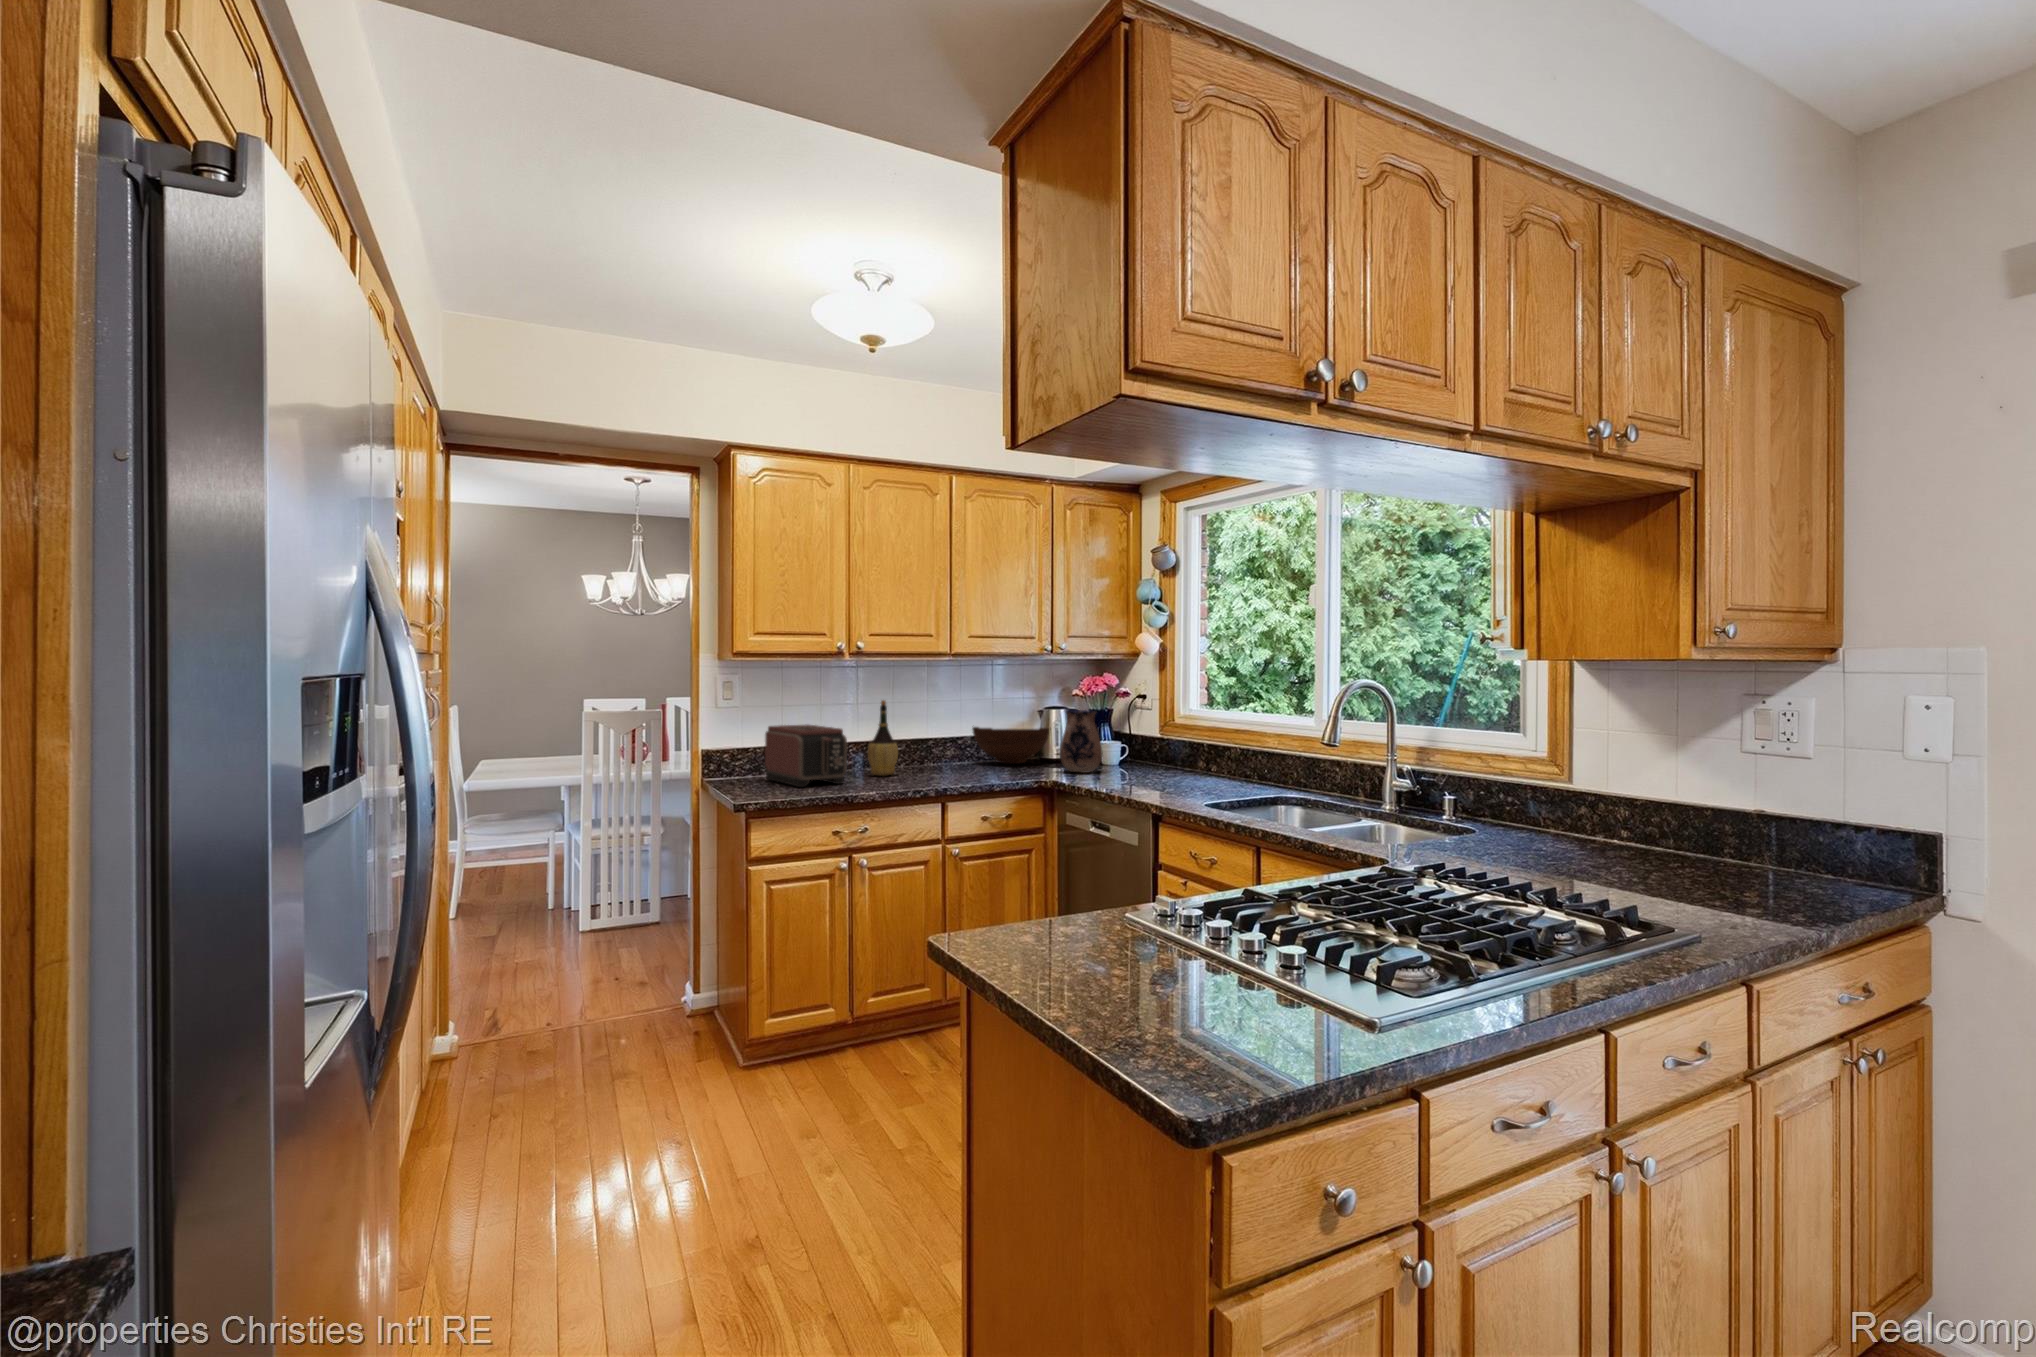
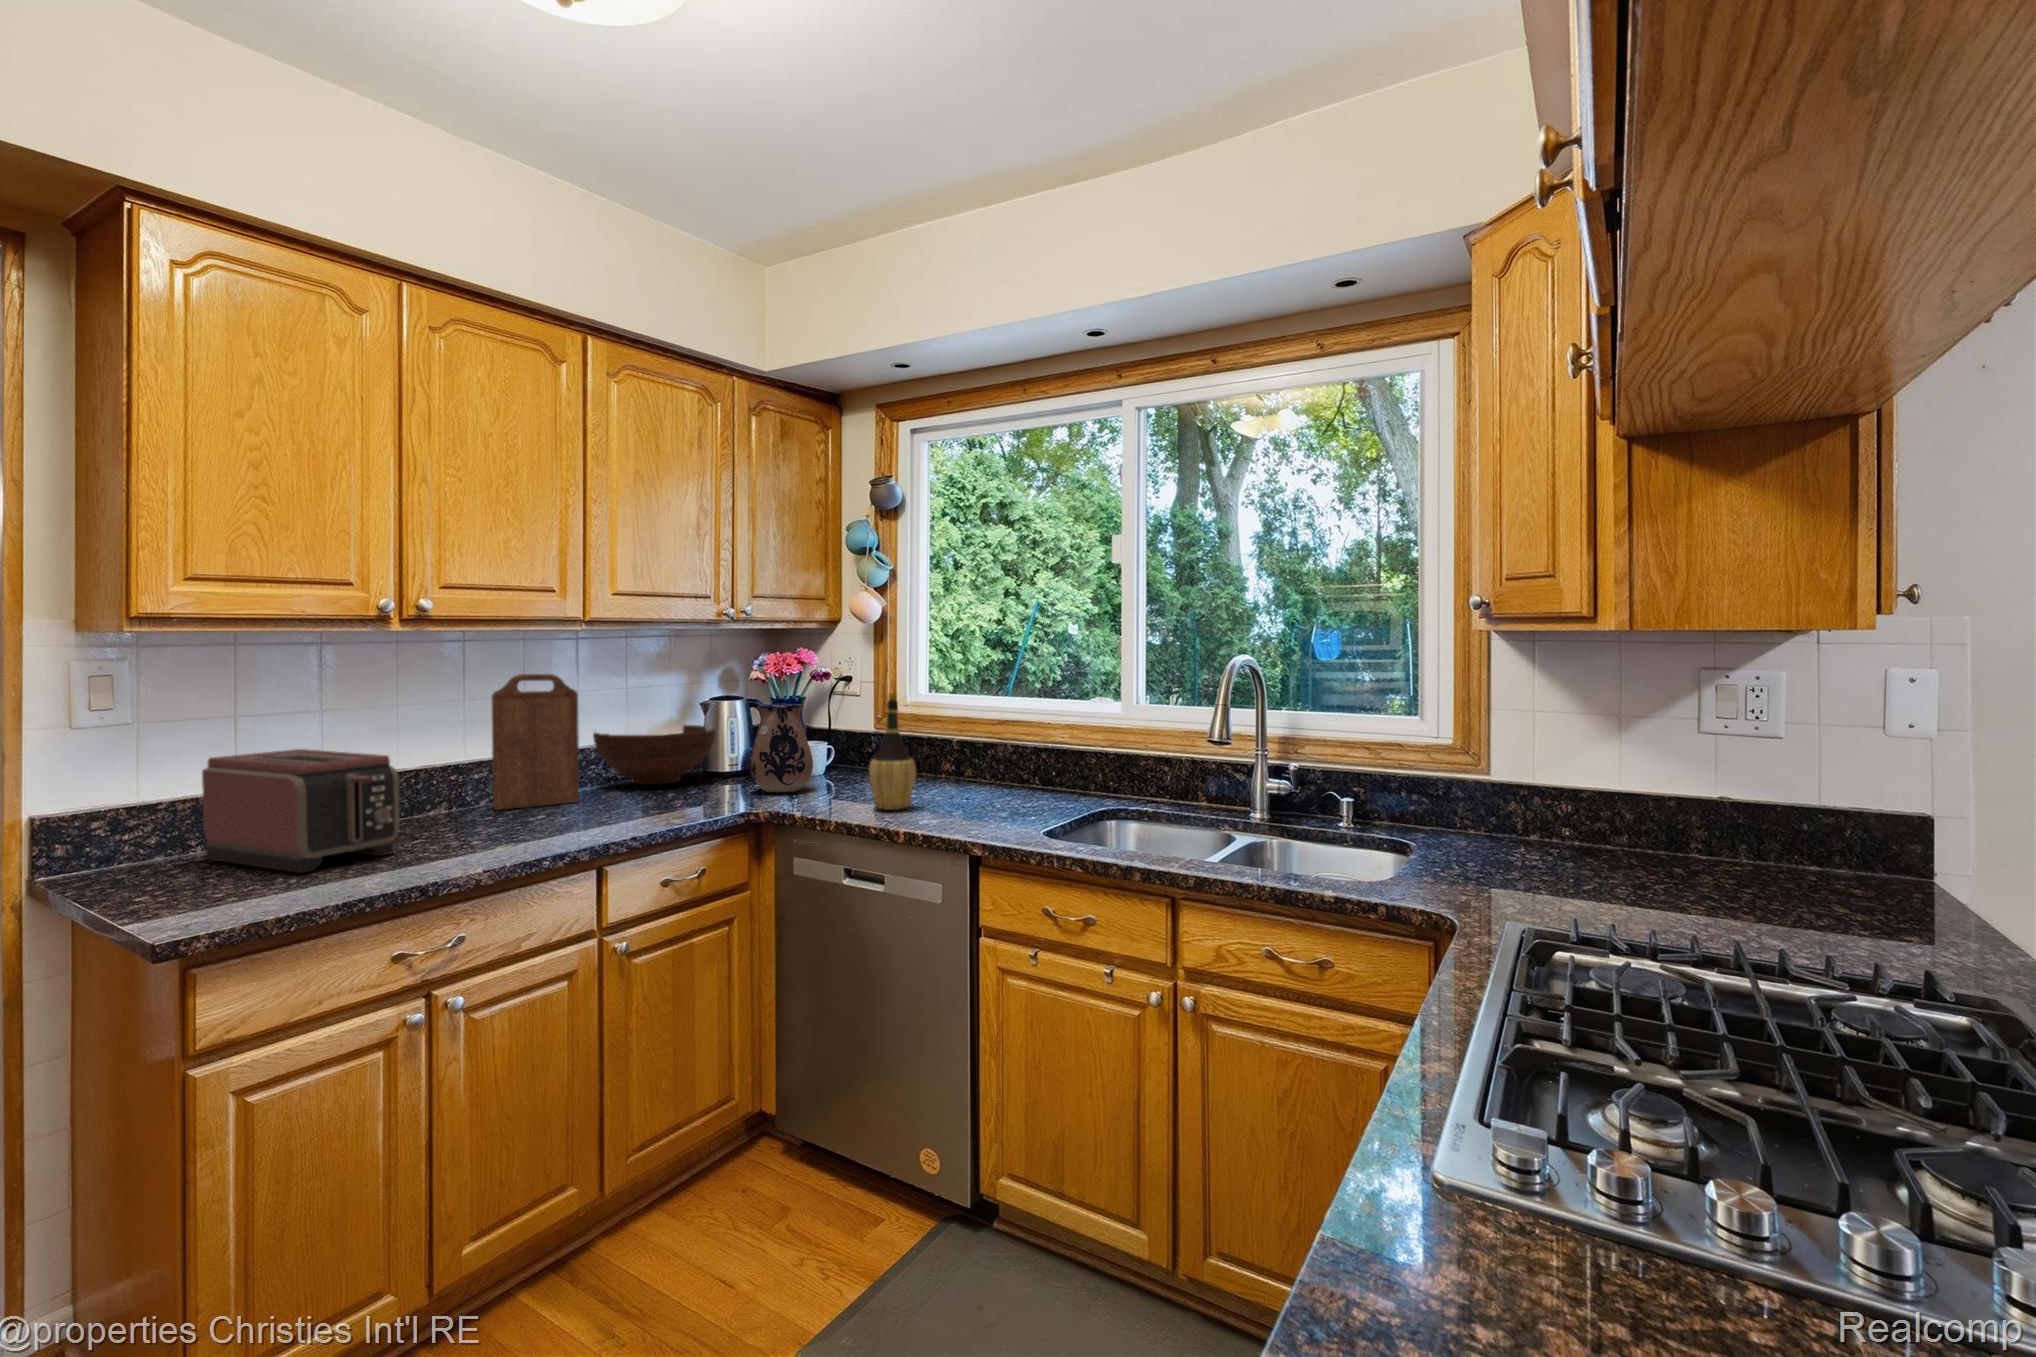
cutting board: none [907,686,956,770] -> present [492,674,579,810]
wine bottle: present [868,700,898,776] -> present [869,693,916,810]

